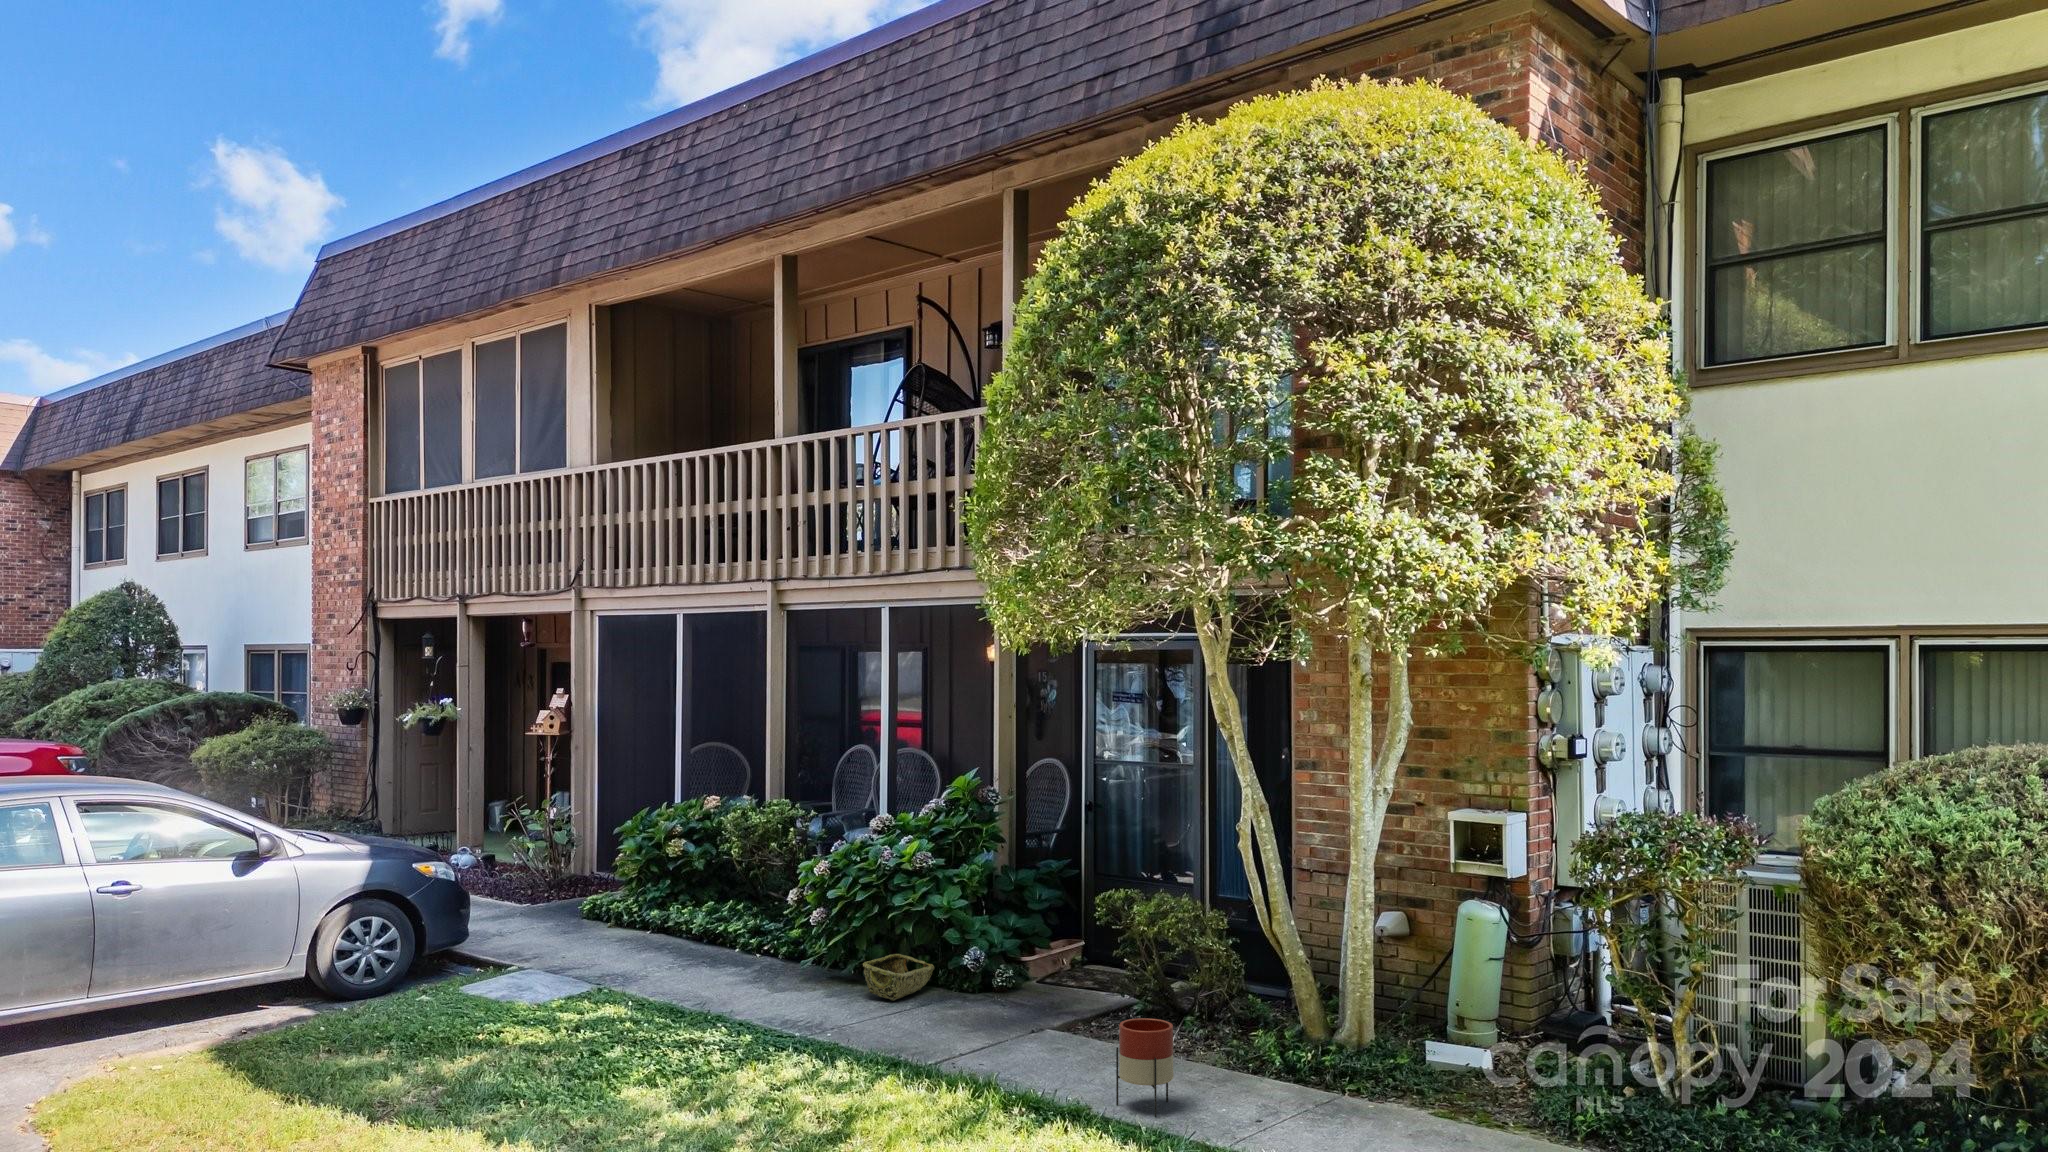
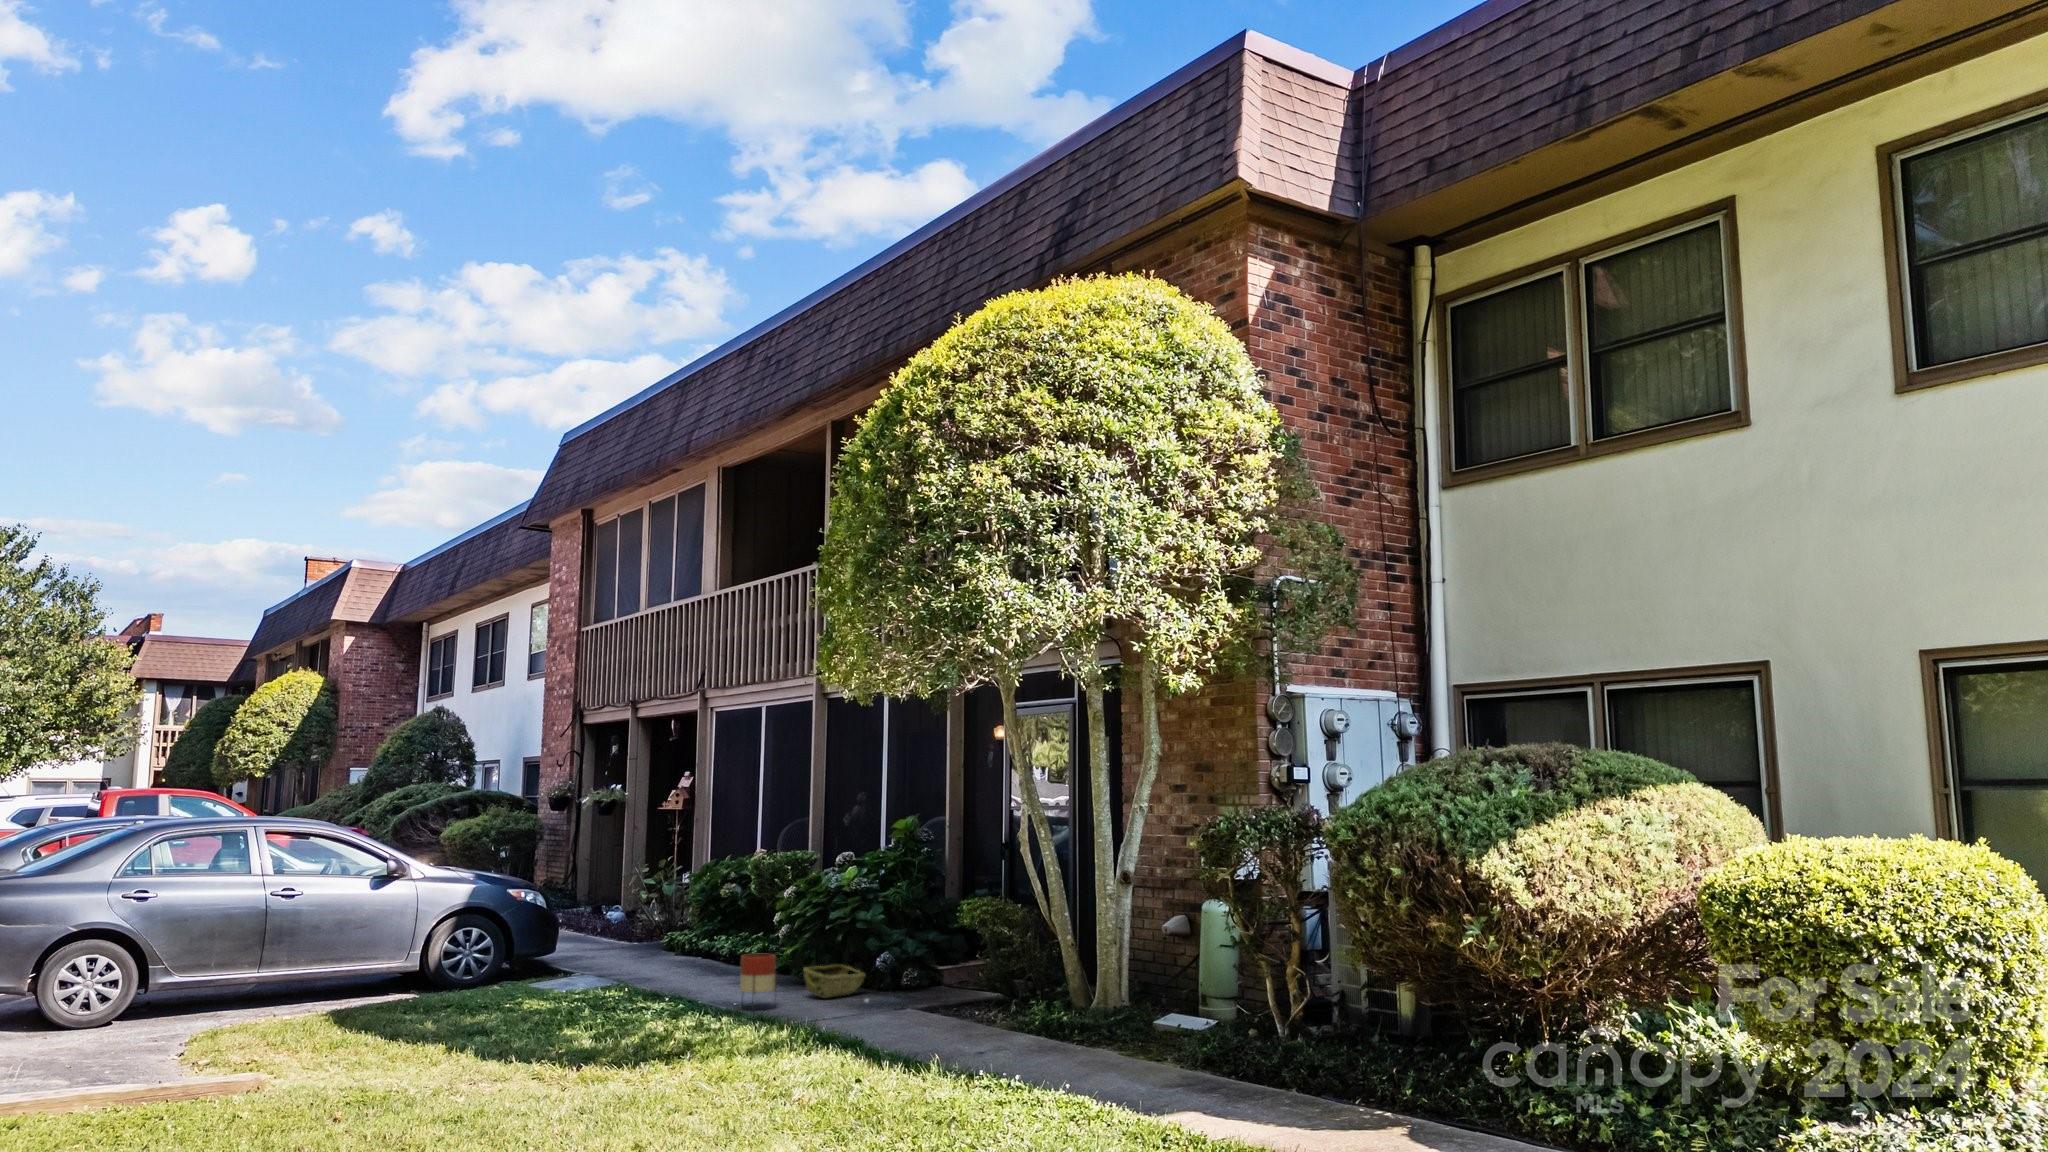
planter: present [1116,1018,1174,1117] -> present [740,954,777,1004]

